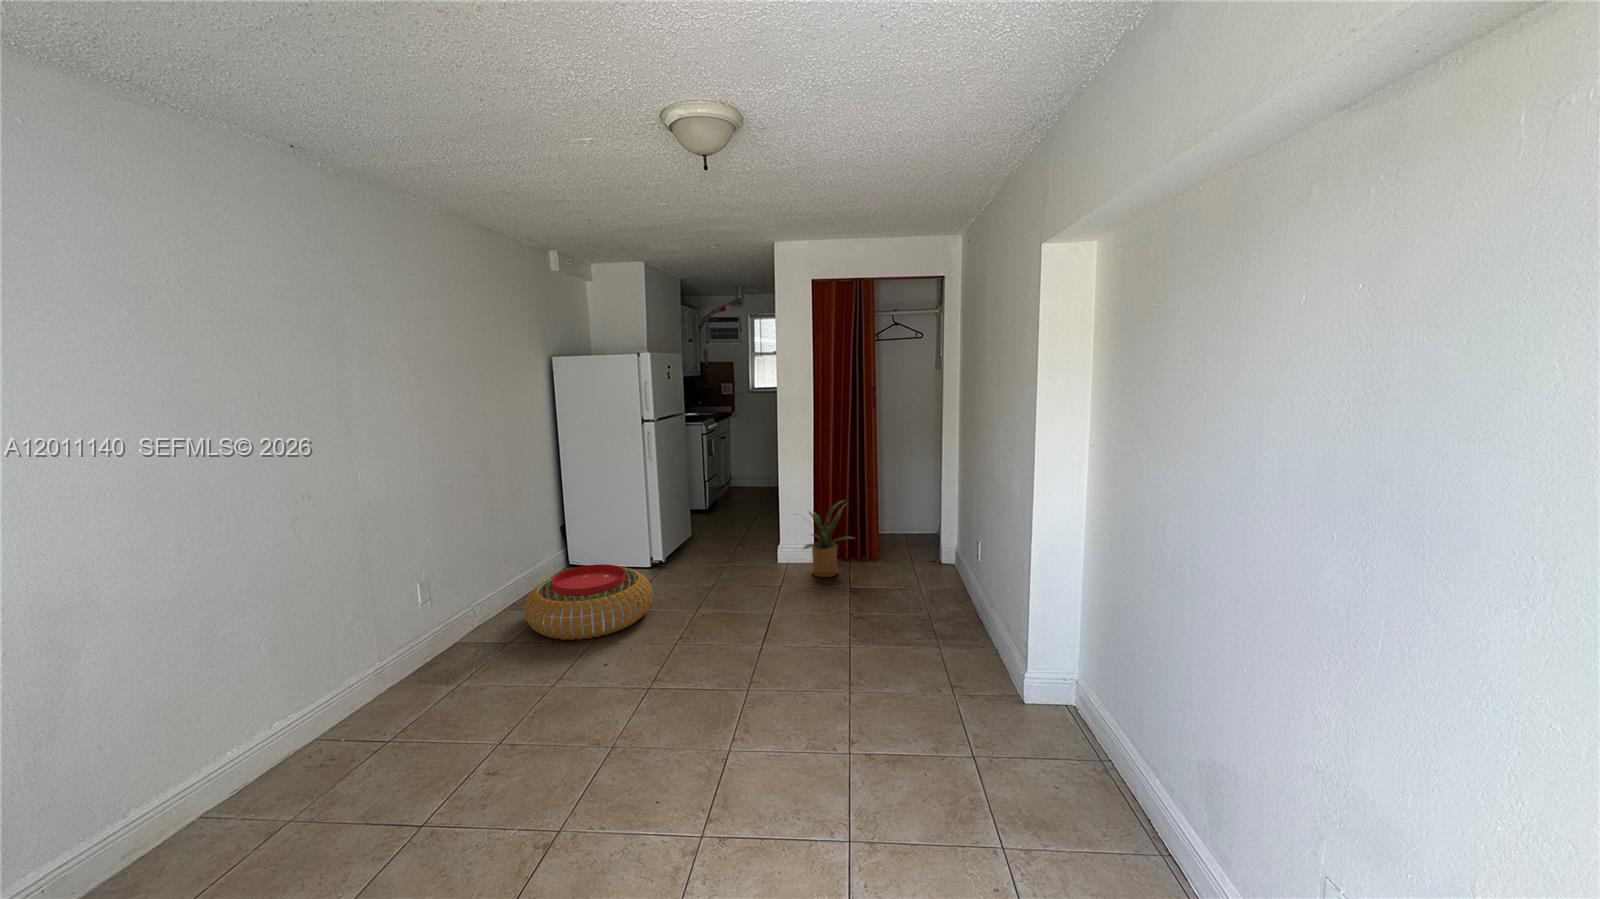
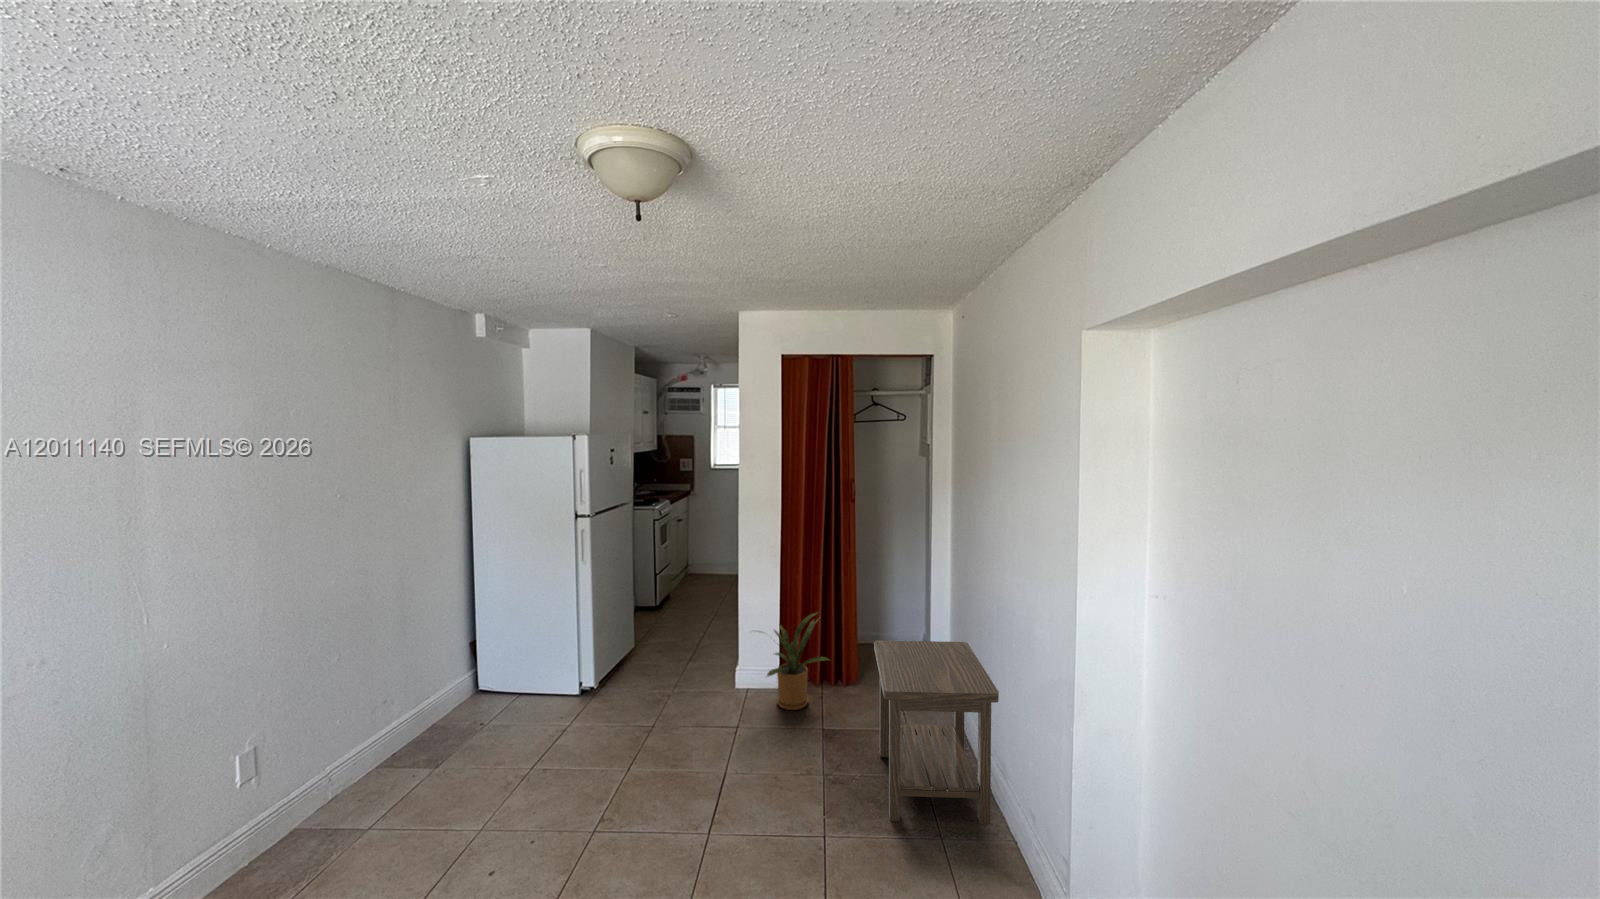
side table: none [890,514,985,641] -> present [874,640,999,824]
pouf: present [524,564,652,640] -> none [389,708,571,832]

